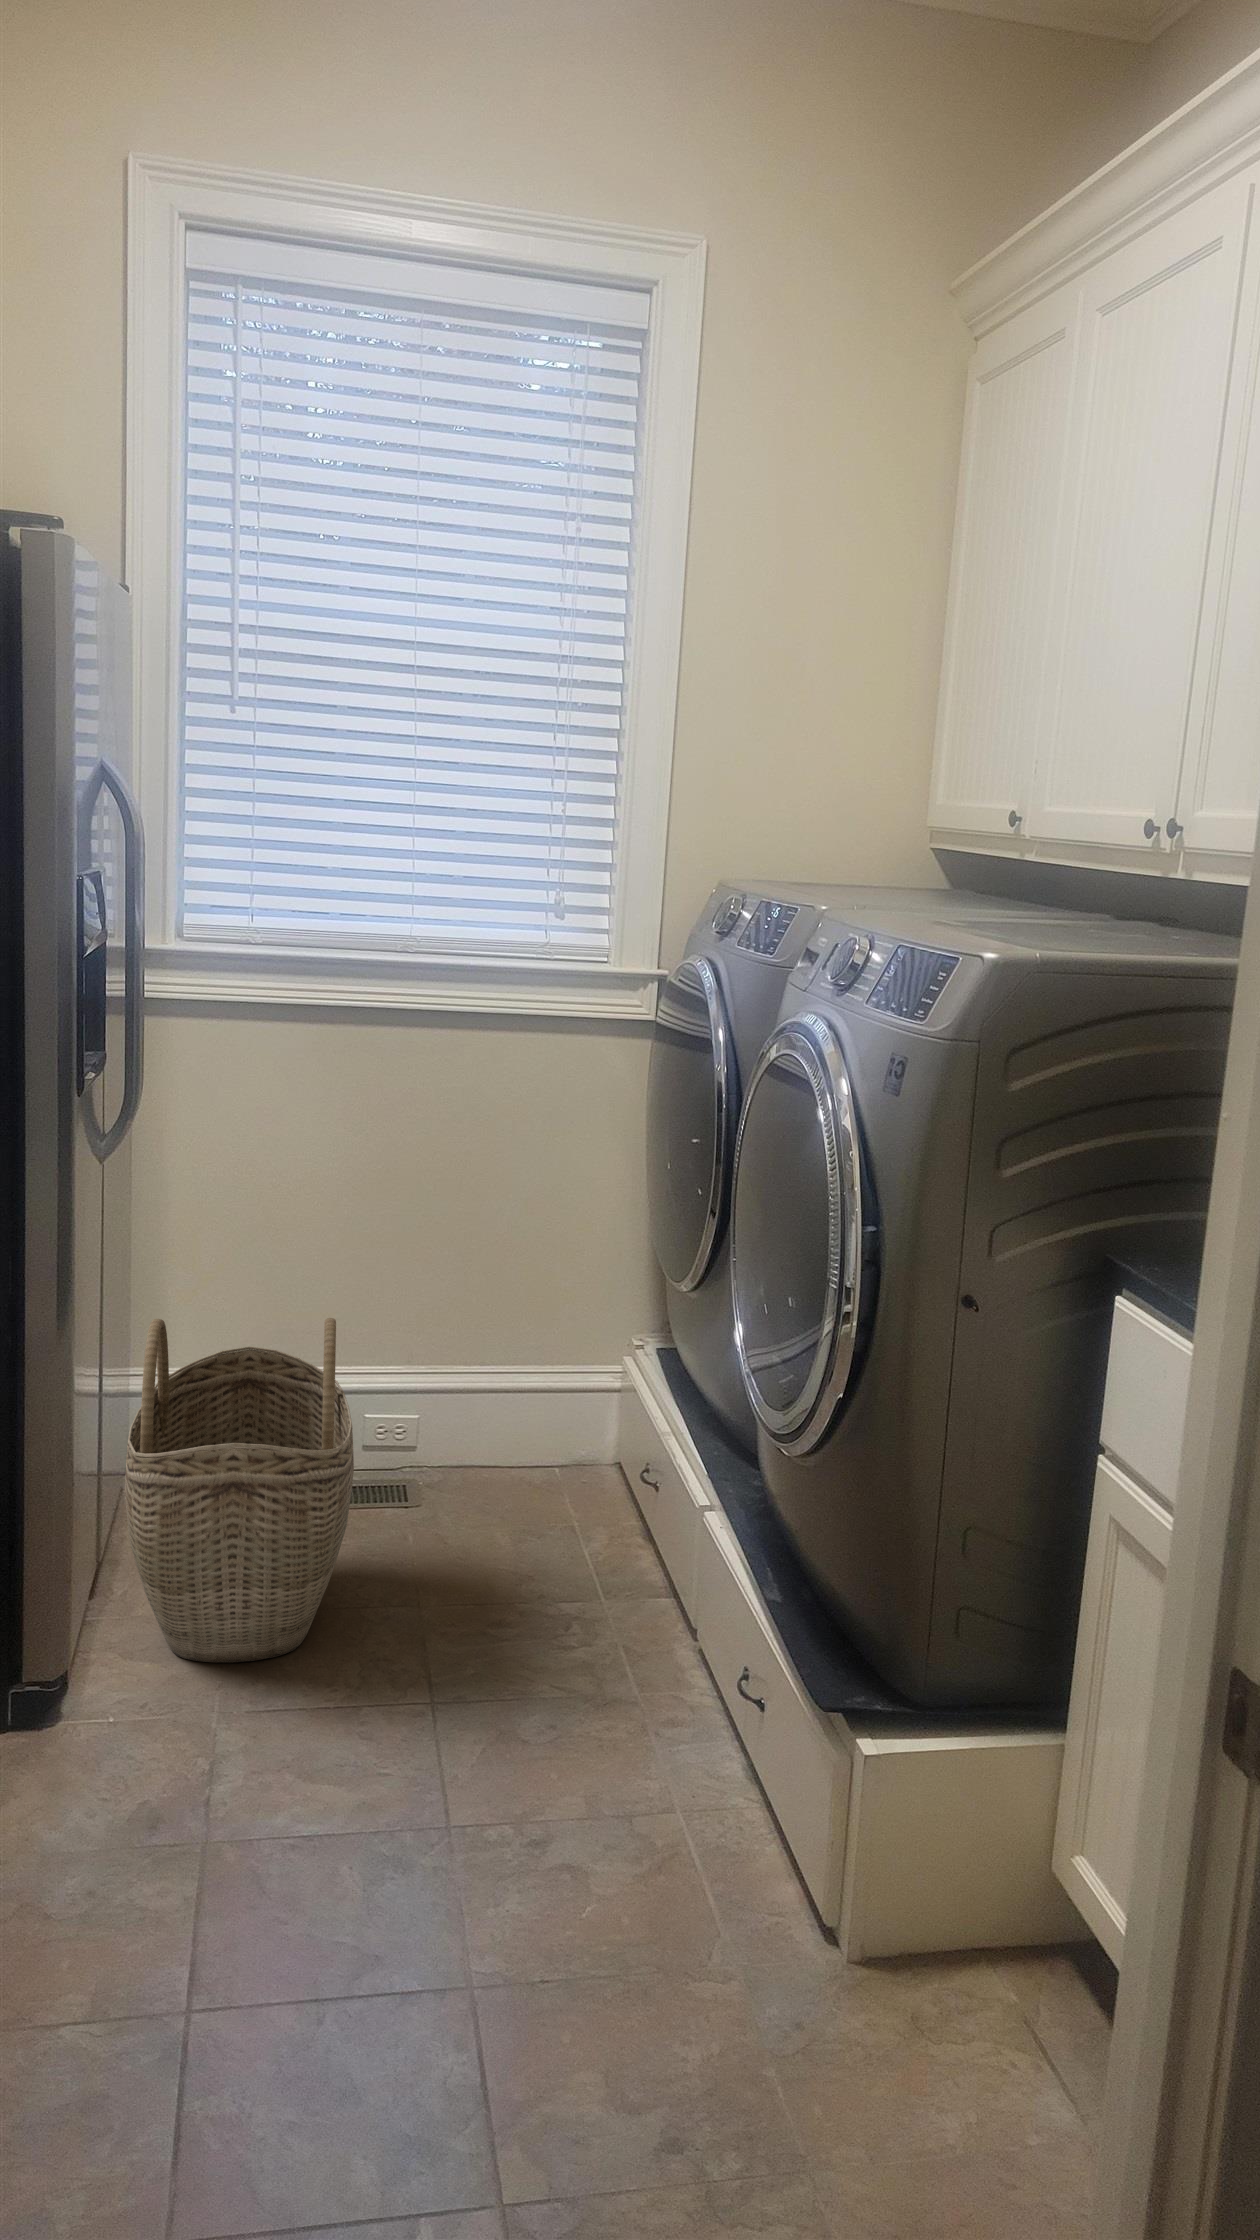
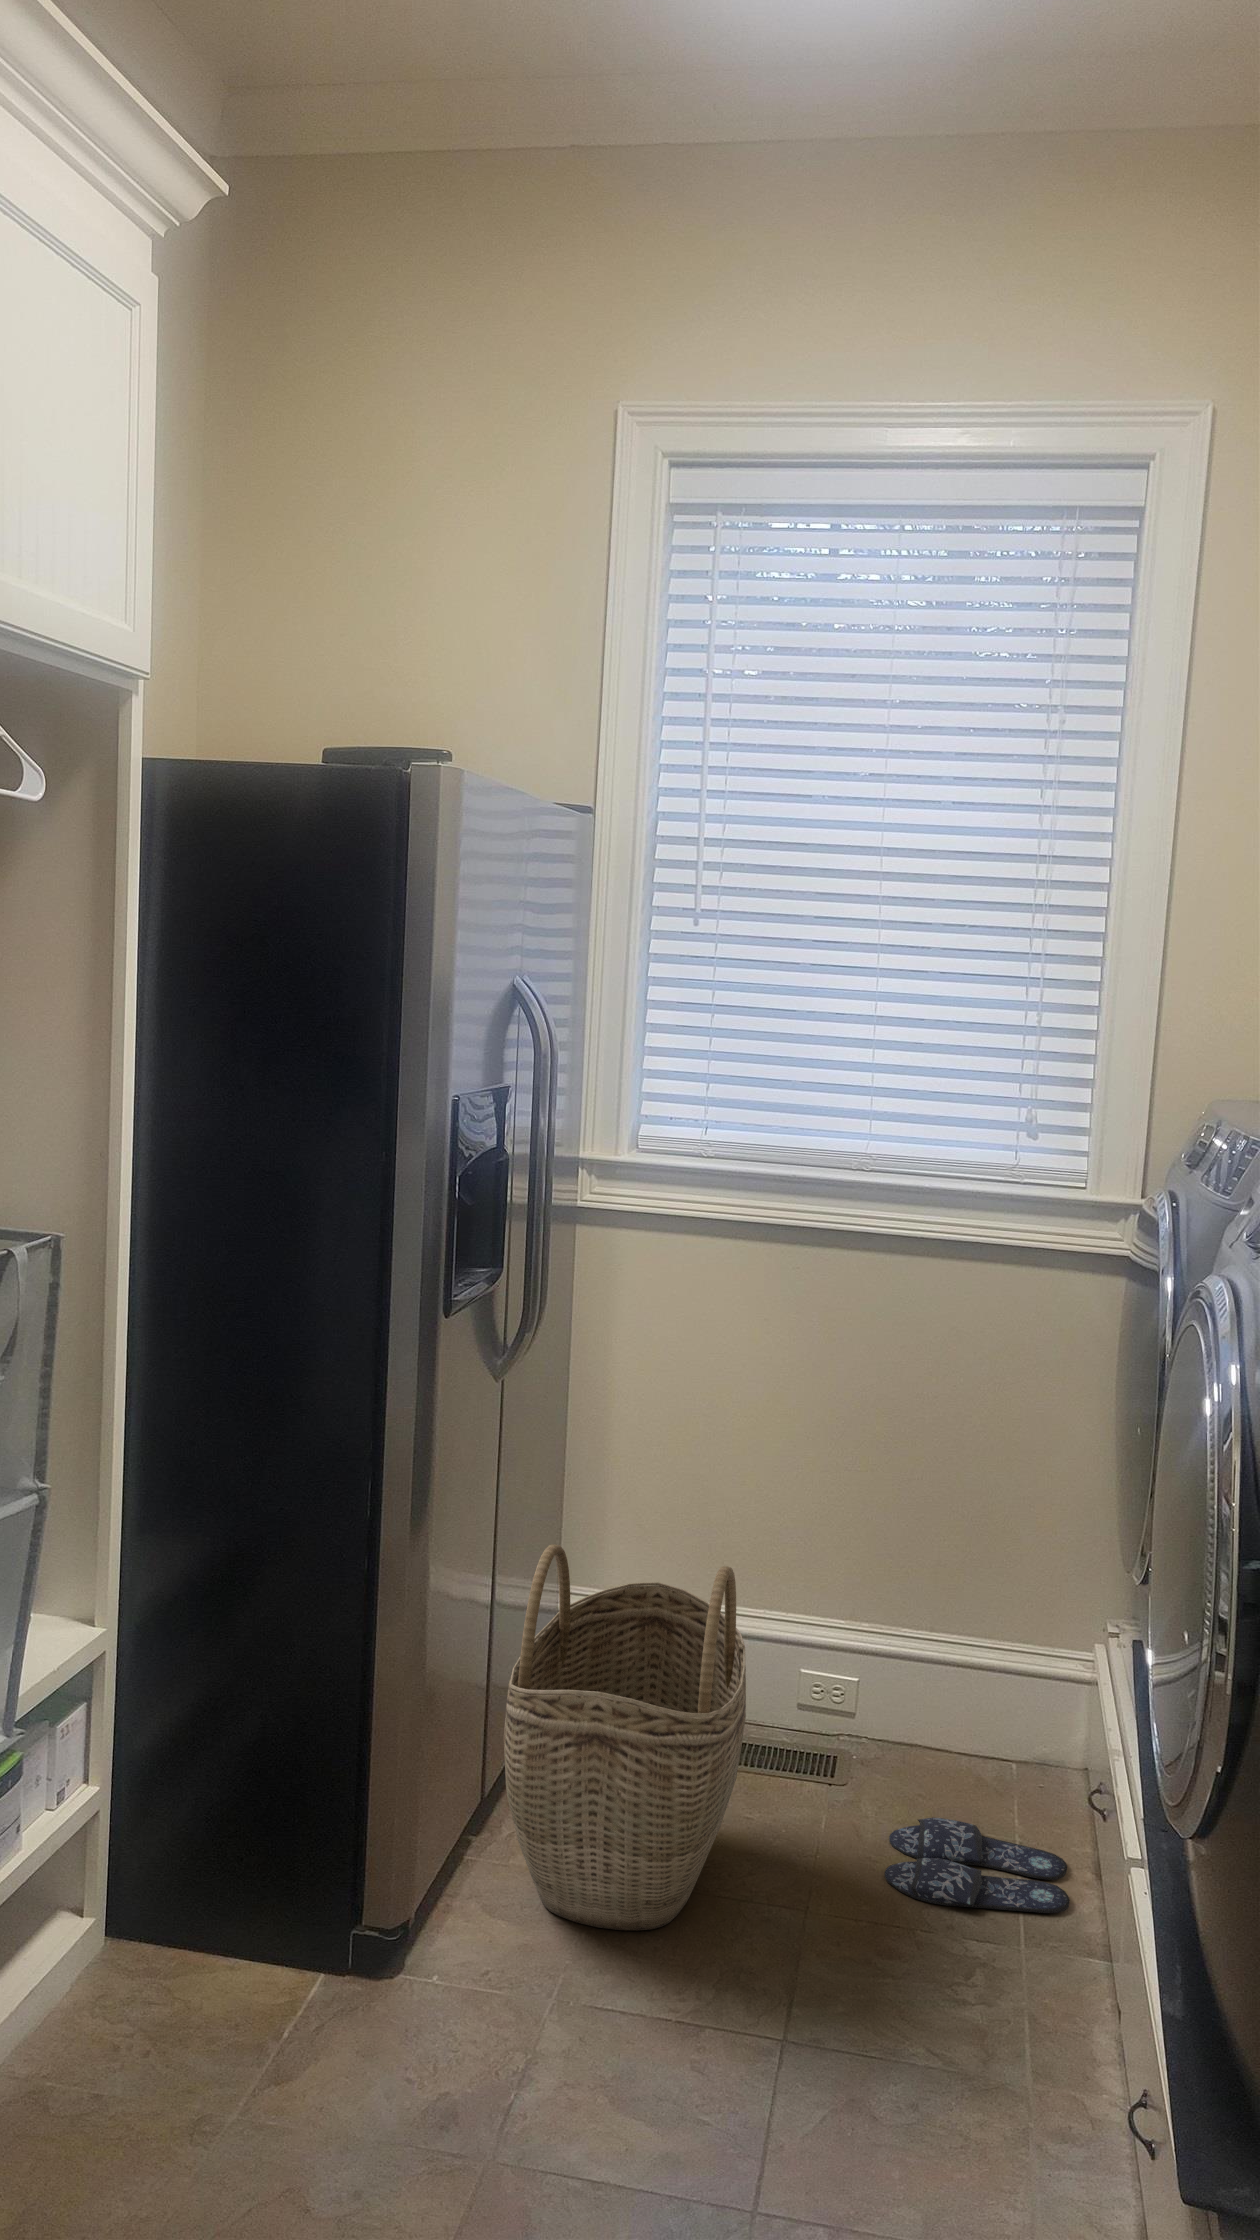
slippers: none [471,1519,633,1587] -> present [885,1818,1070,1913]

